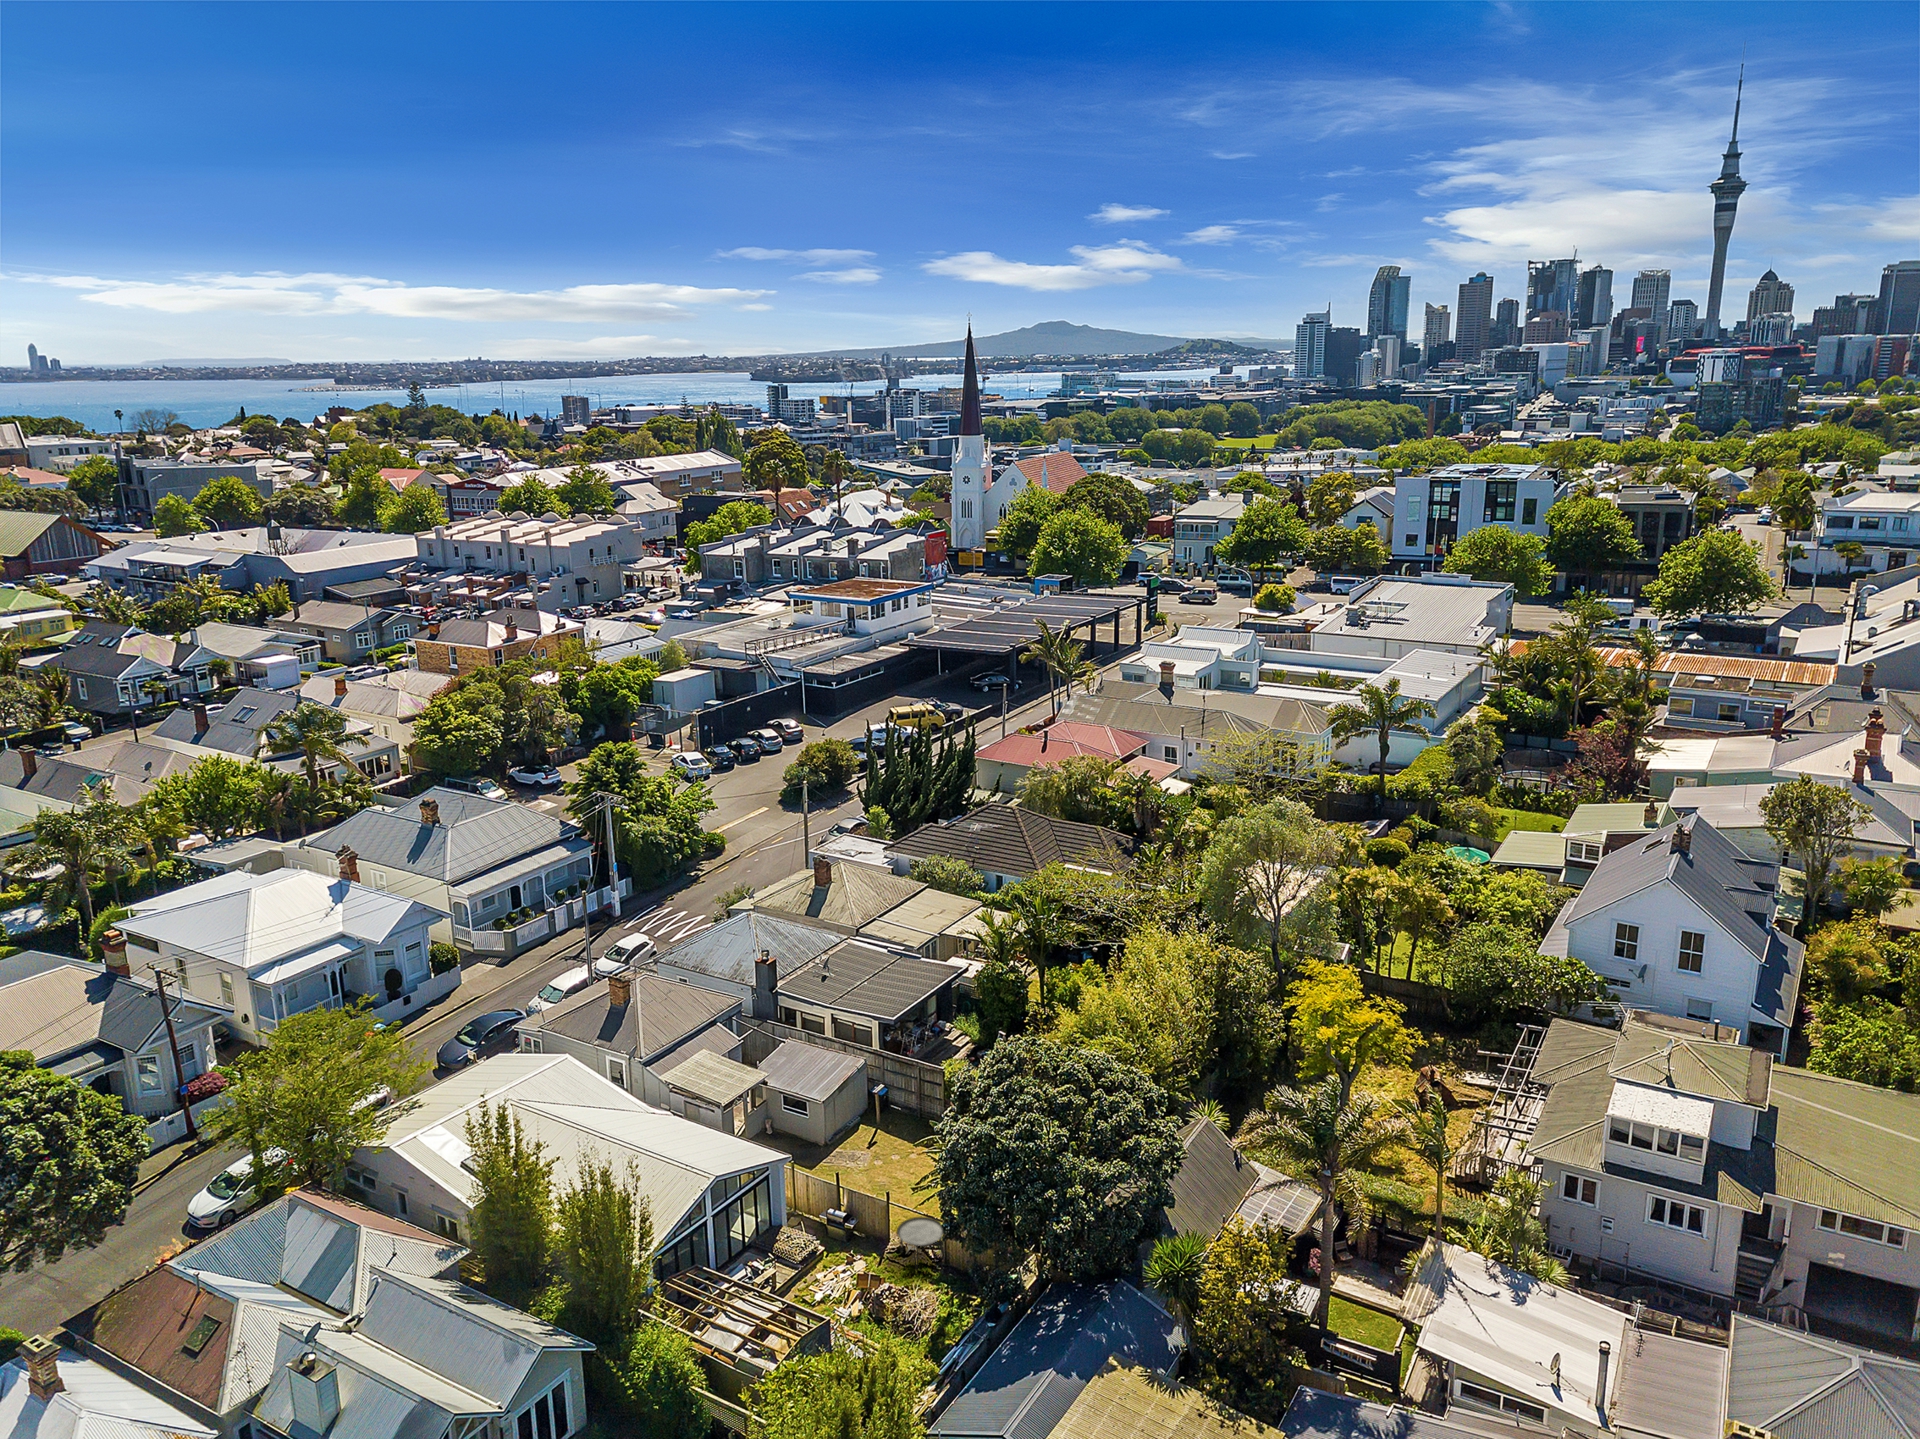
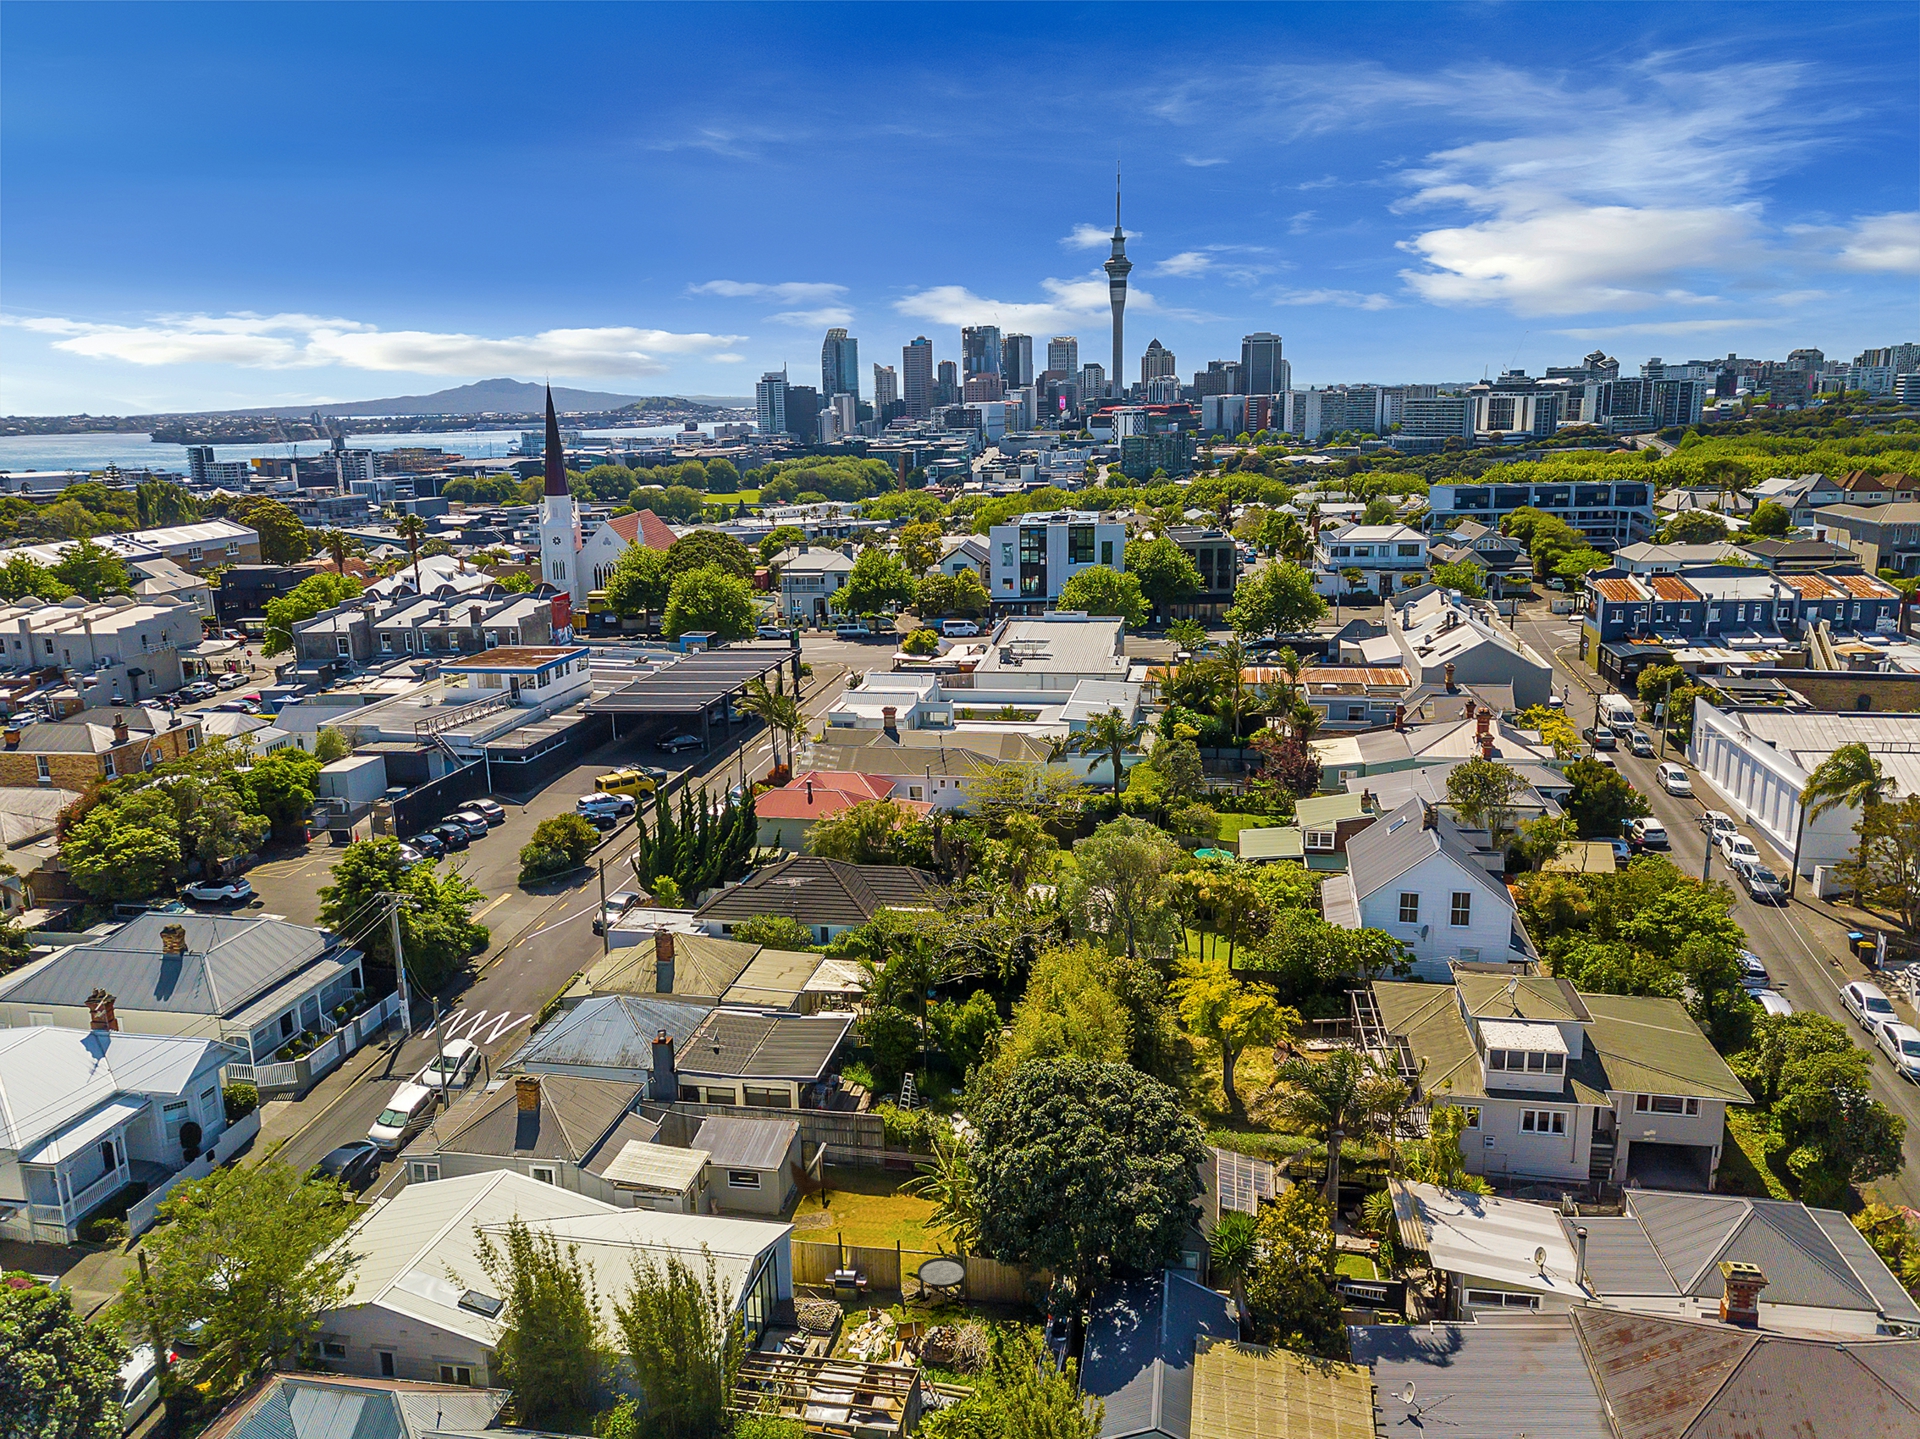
lounge chair: none [847,1094,893,1140] -> present [790,1161,838,1203]

